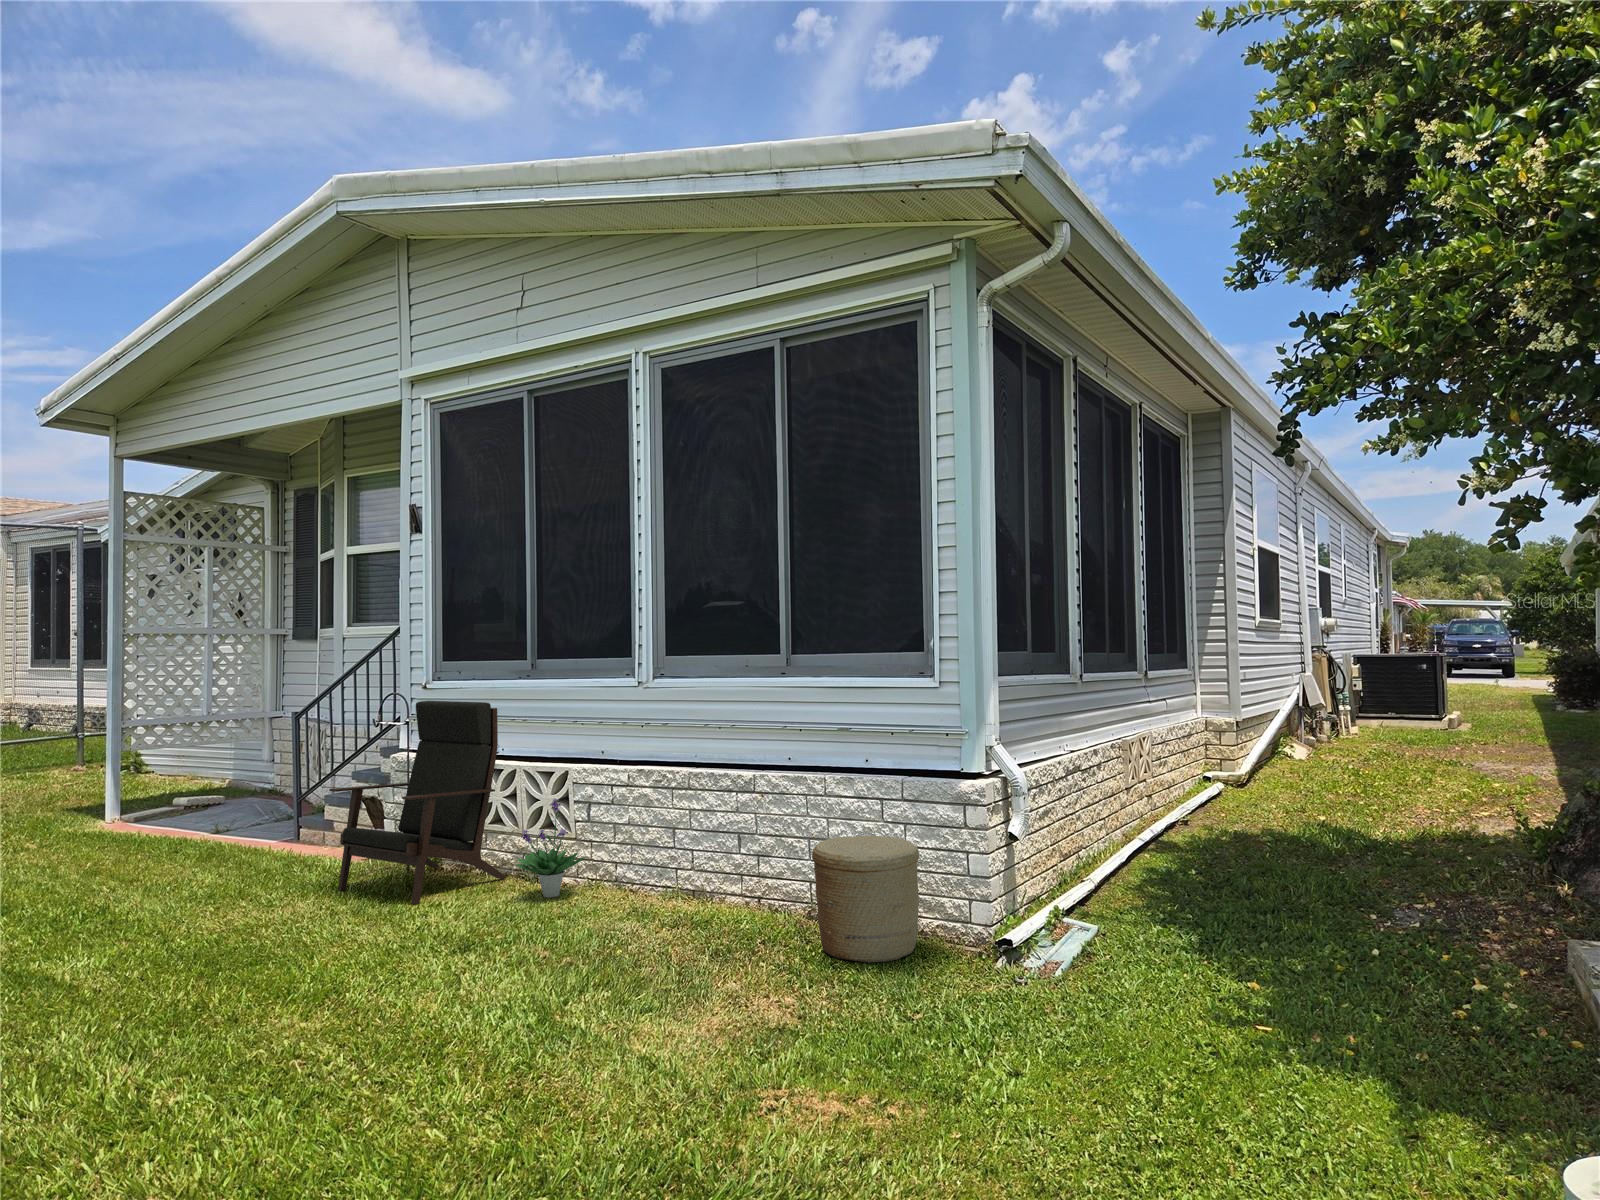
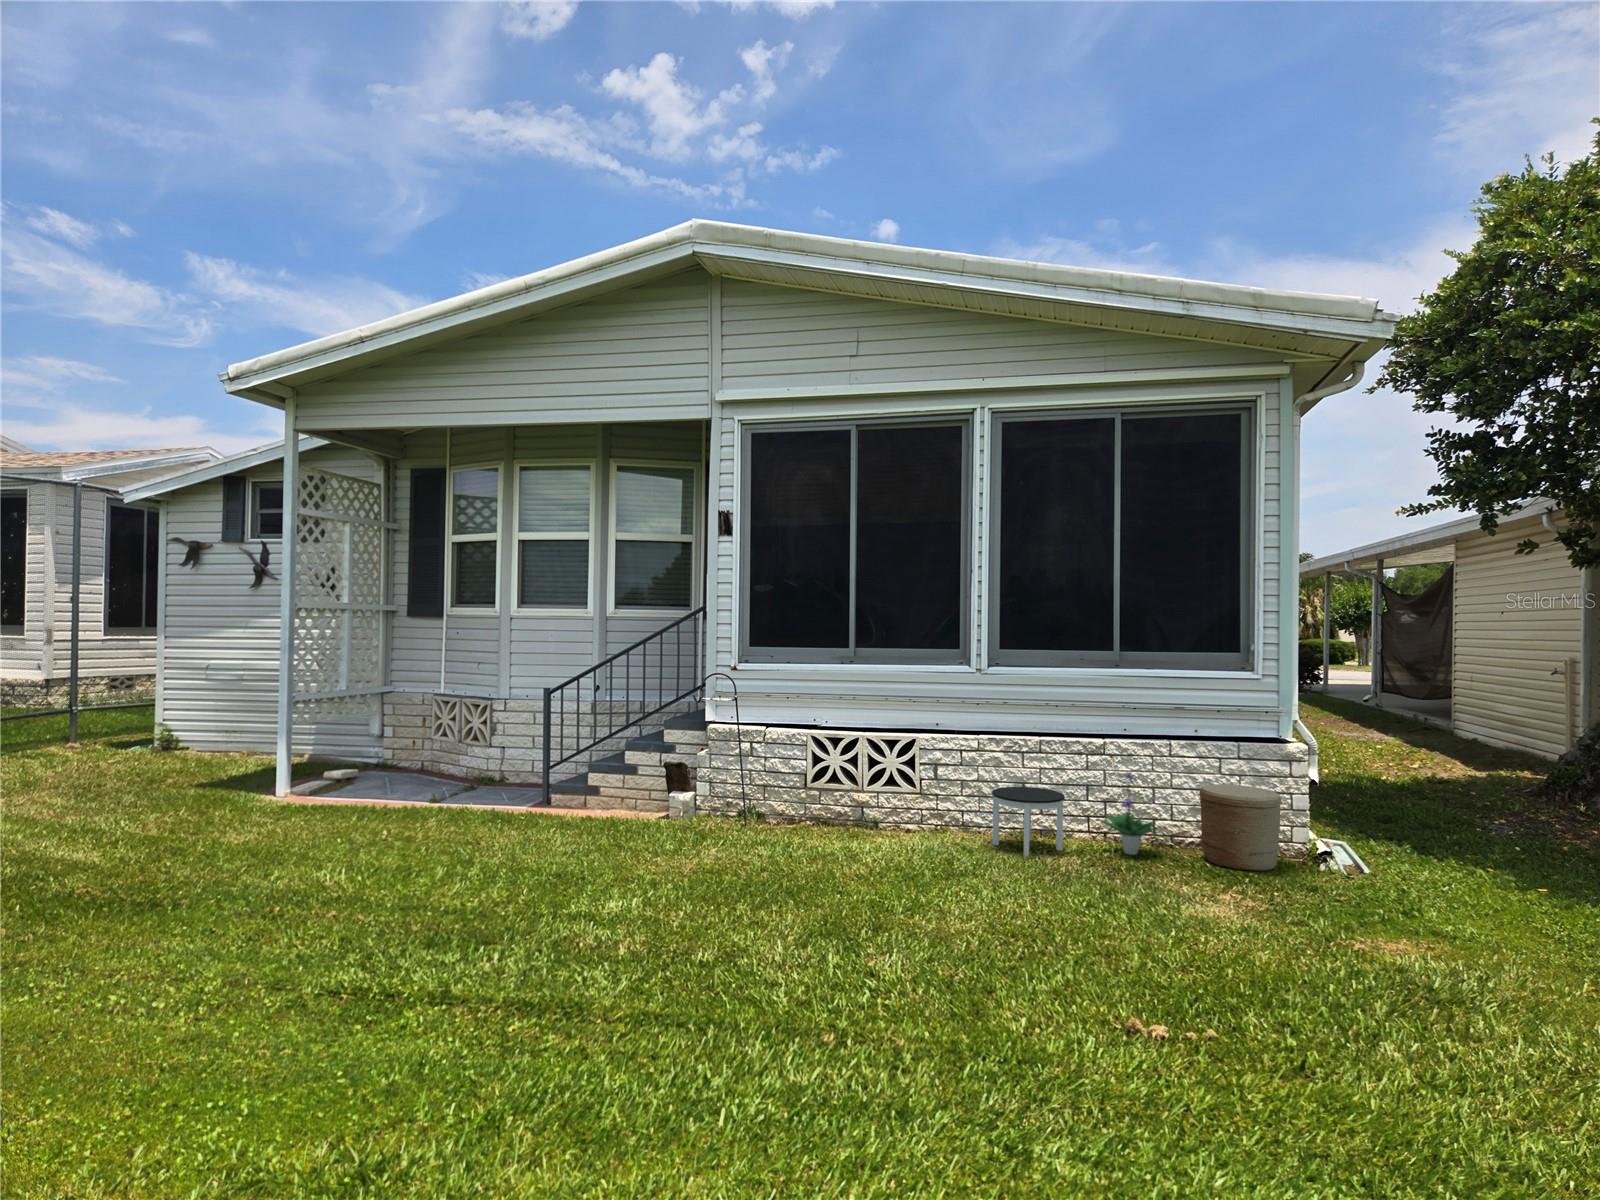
lounge chair: present [329,701,506,905] -> none [733,681,855,850]
potted plant: present [516,798,586,898] -> present [1100,772,1160,855]
round table: none [596,832,689,924] -> present [992,787,1065,856]

